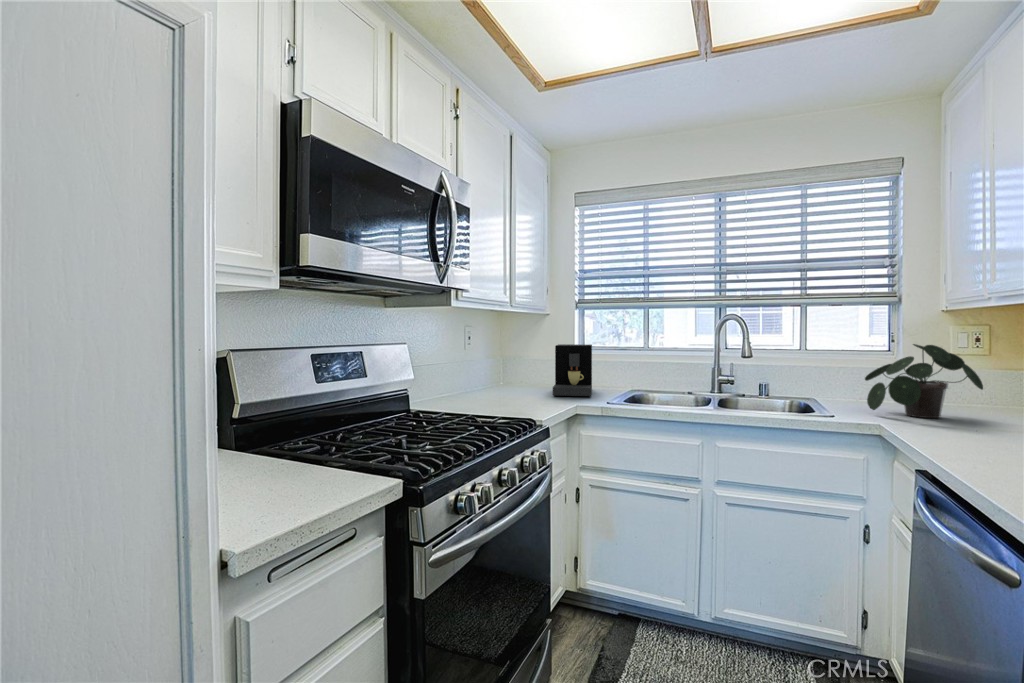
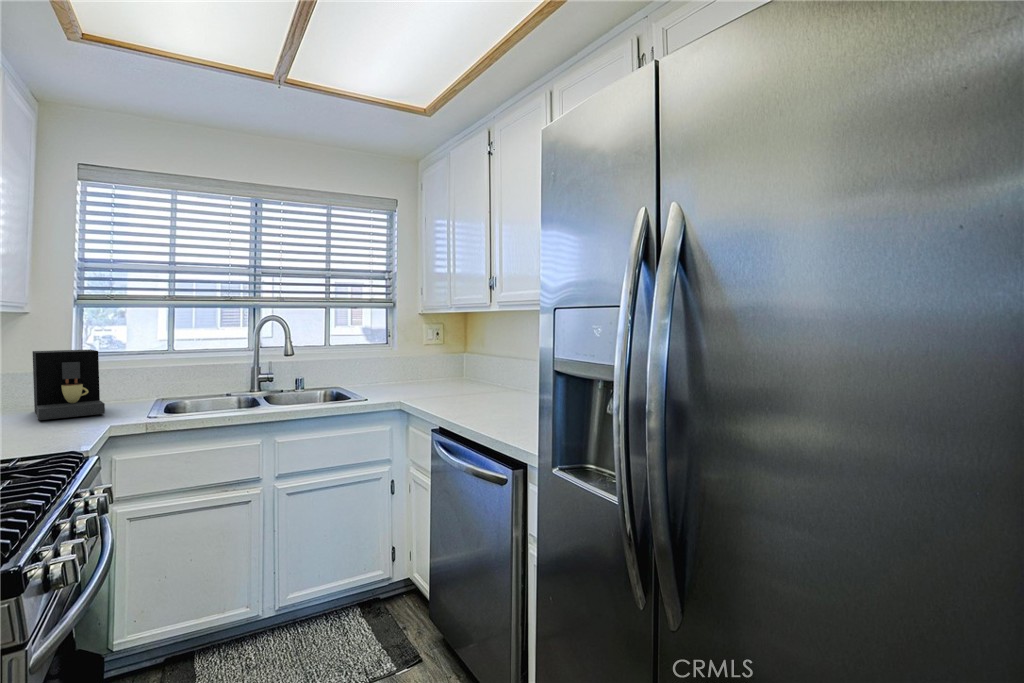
potted plant: present [865,344,983,418] -> none [381,340,451,393]

